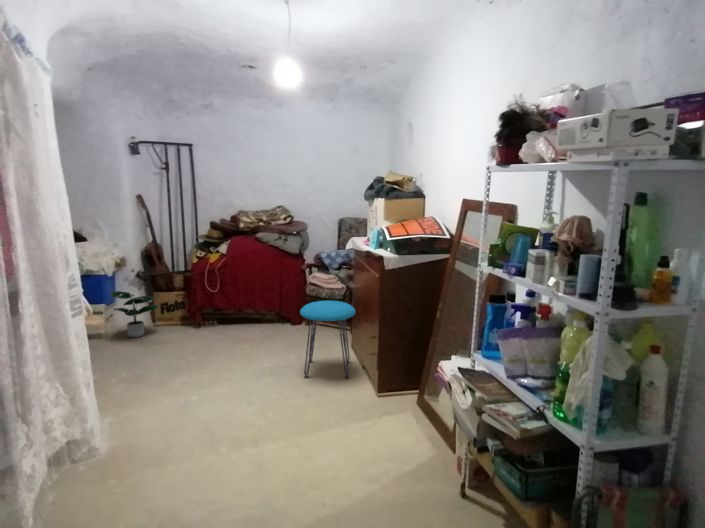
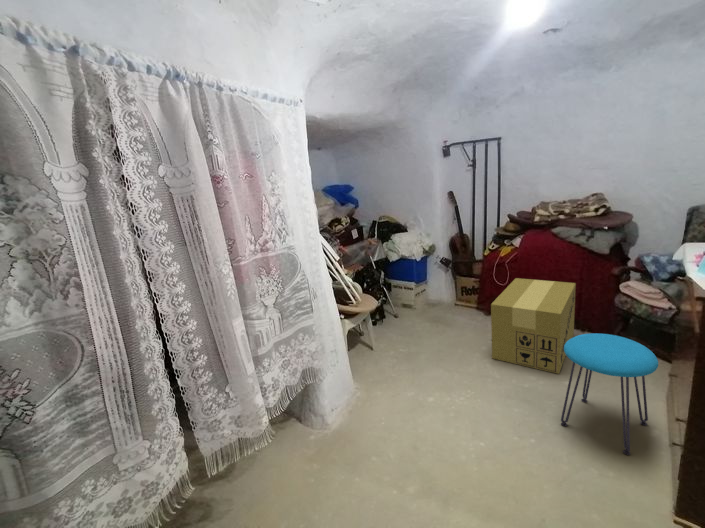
cardboard box: none [225,280,286,356] -> present [491,278,576,374]
potted plant: present [111,291,159,337] -> none [417,274,454,314]

